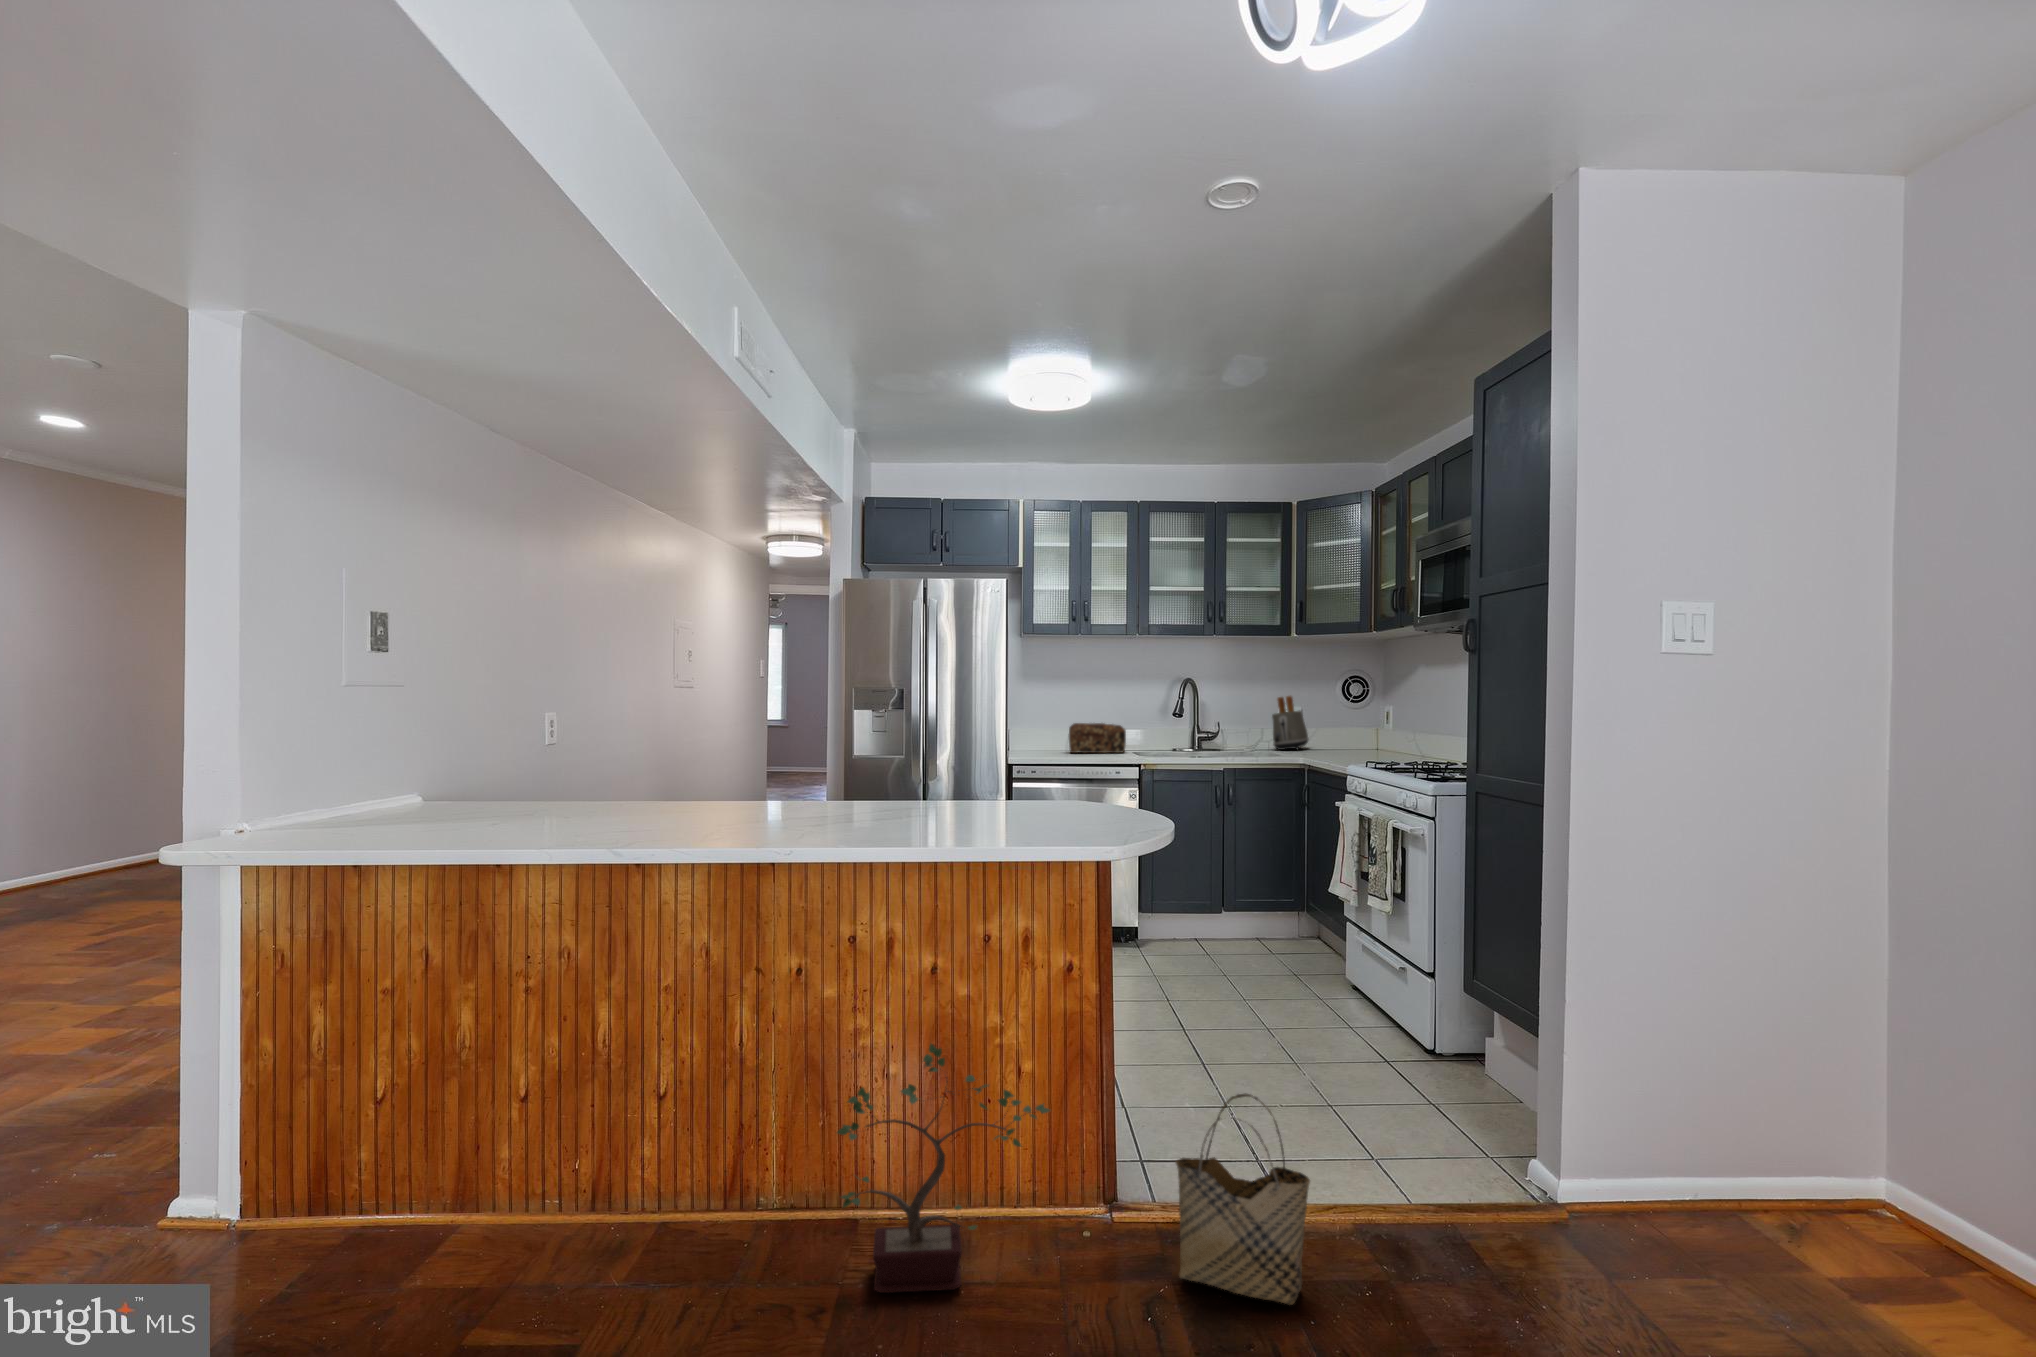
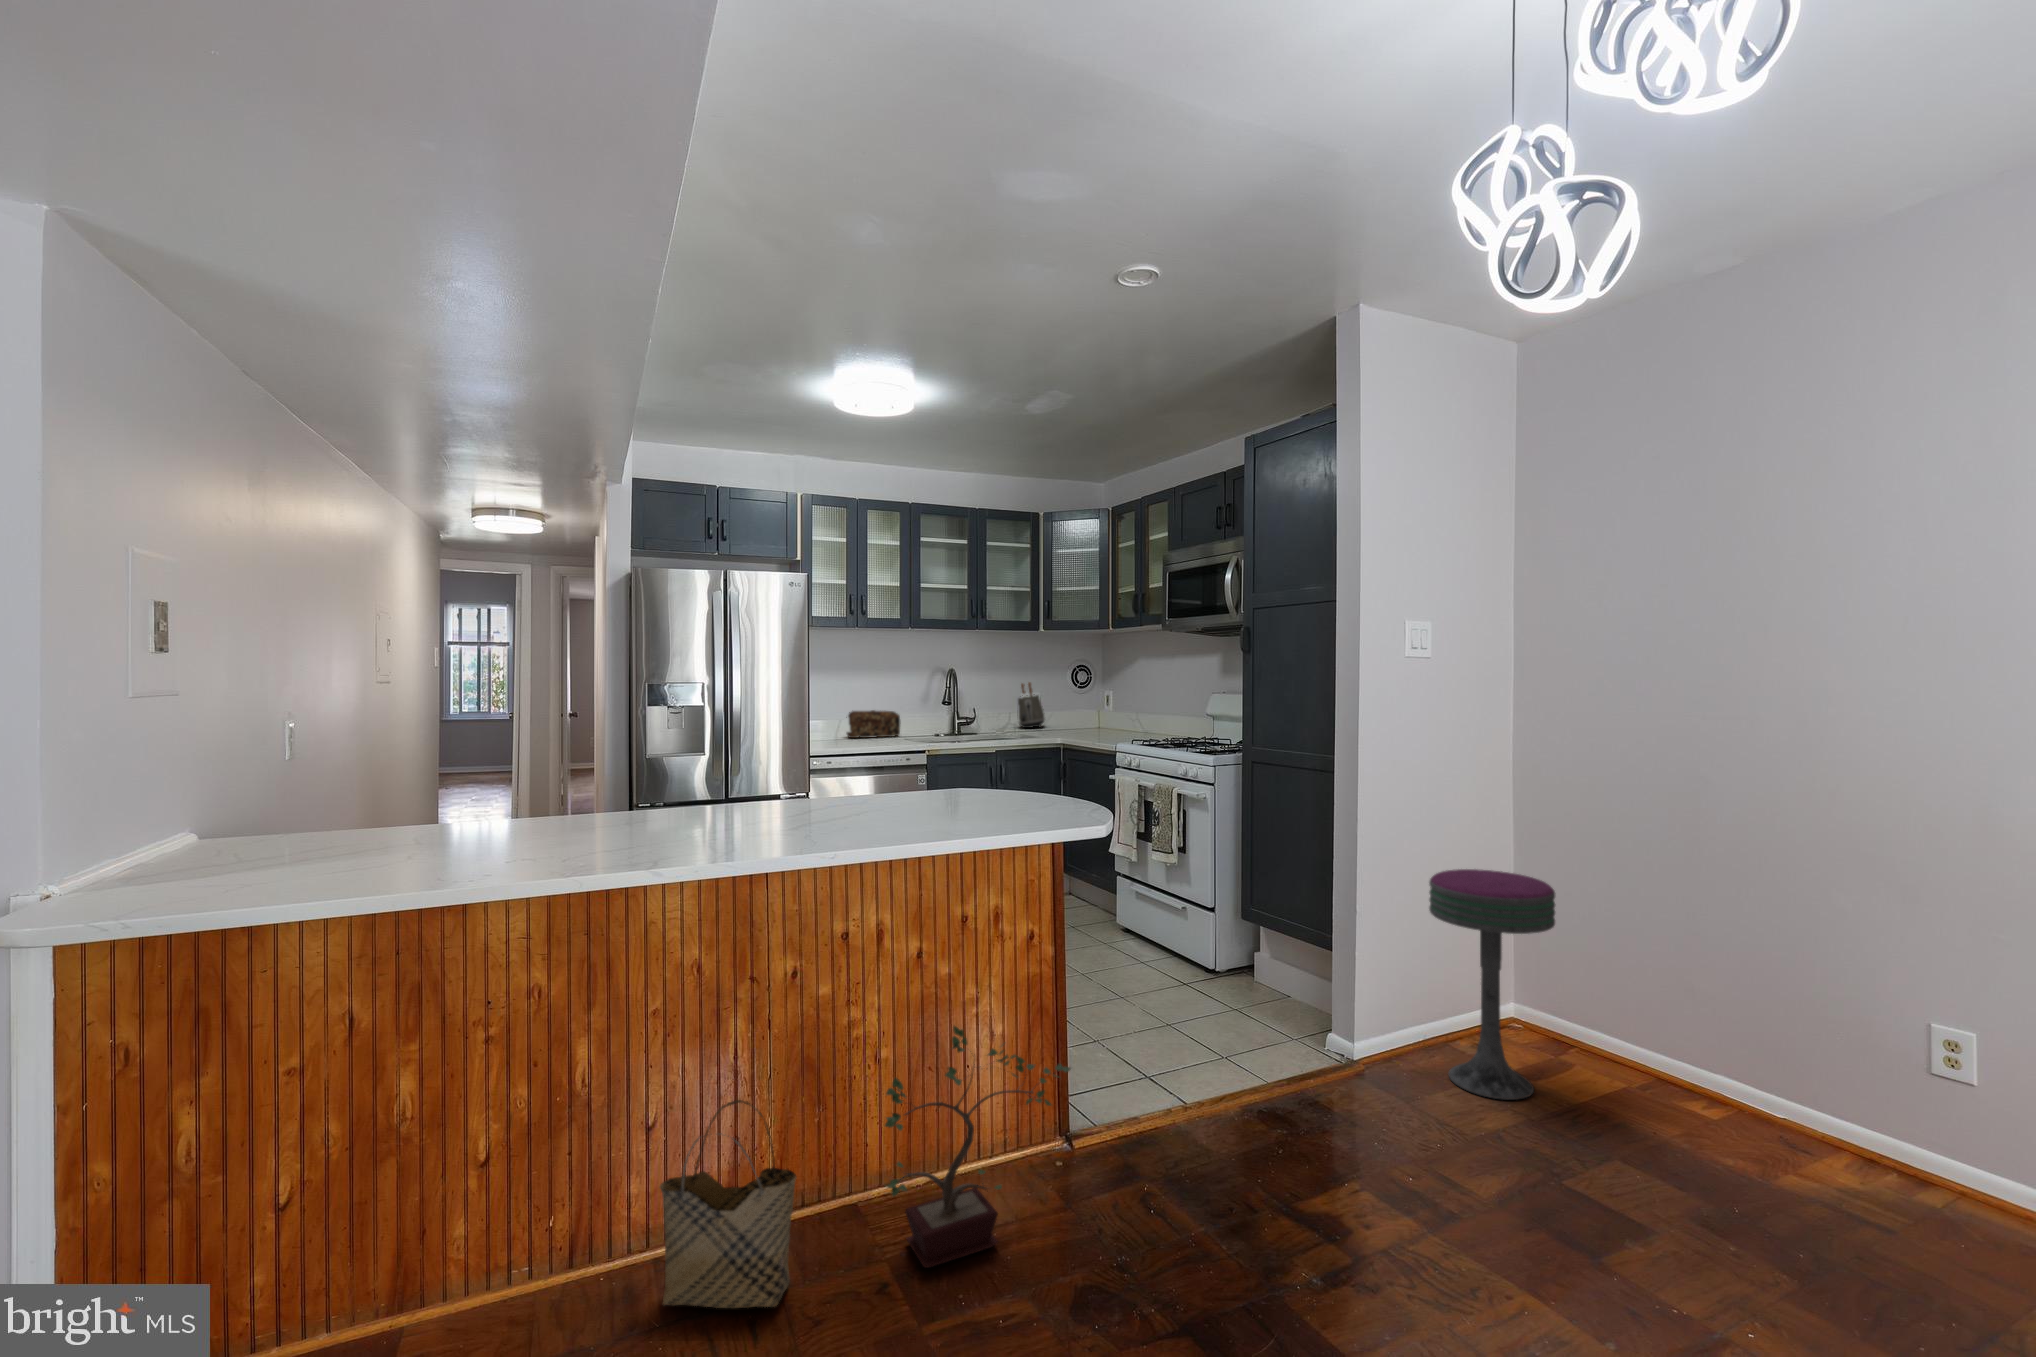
bar stool: none [1645,950,1836,1283] -> present [1429,869,1555,1100]
woven basket: present [1176,1094,1310,1305] -> present [660,1100,797,1308]

